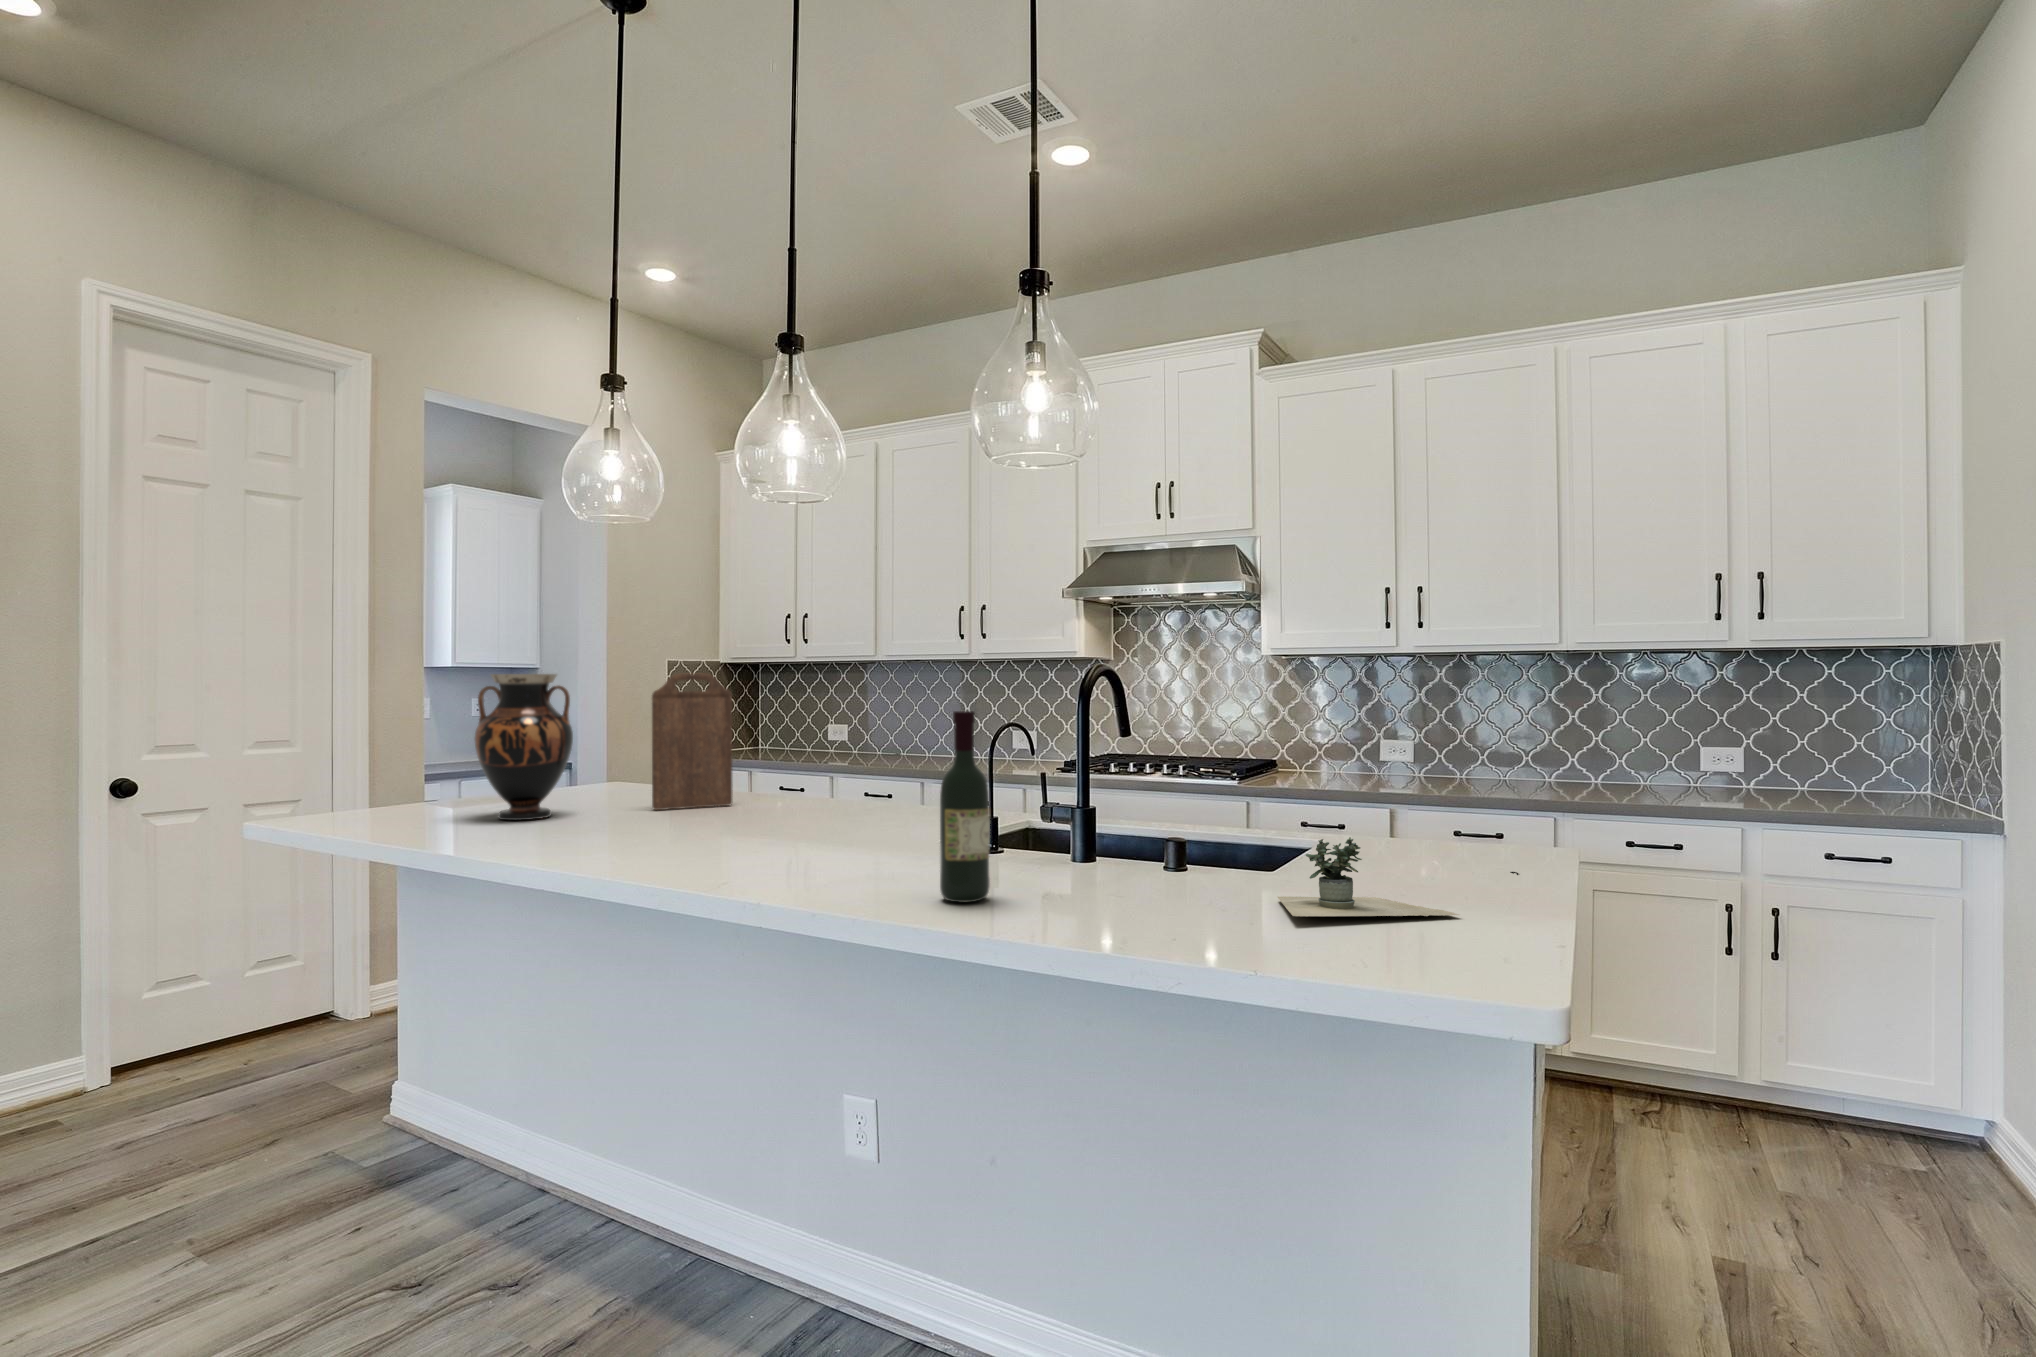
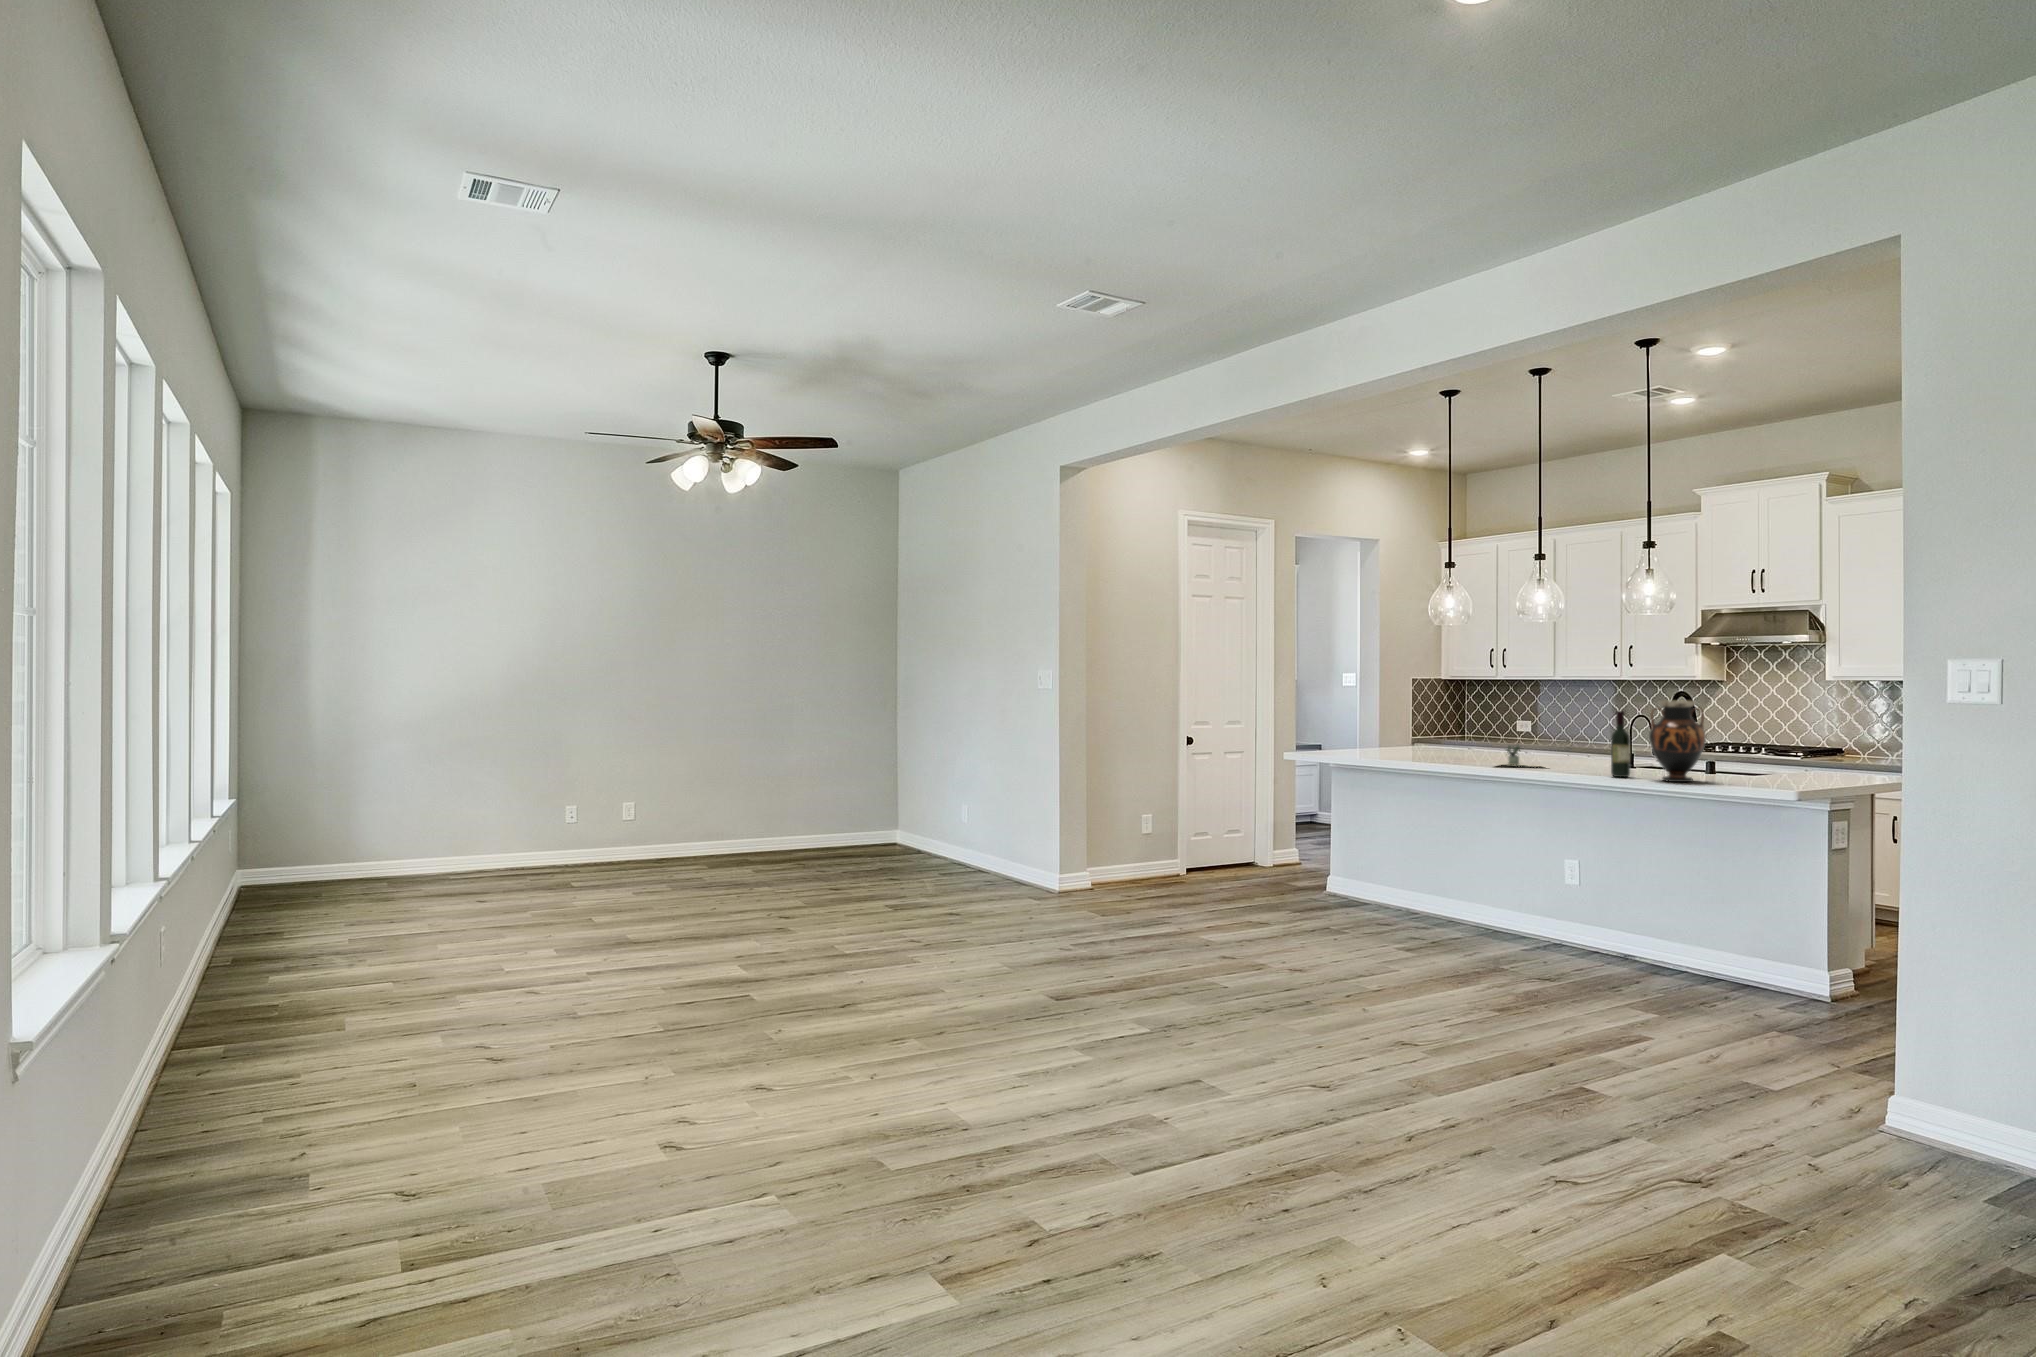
cutting board: present [652,673,733,810] -> none [1460,693,1497,755]
vase: present [474,674,573,820] -> present [1649,701,1706,782]
potted plant: present [1278,837,1519,917] -> present [1498,744,1521,766]

